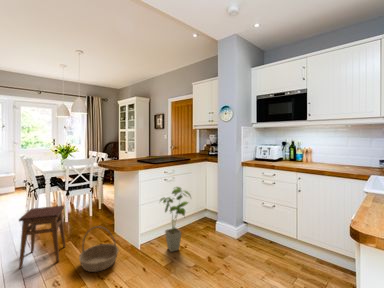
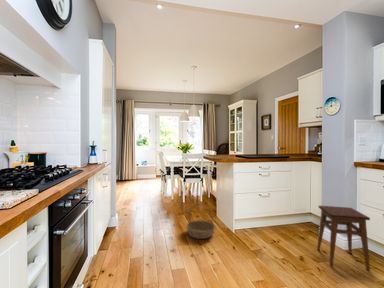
house plant: present [160,187,191,252] -> none [252,180,284,242]
stool: present [19,206,65,268] -> present [317,206,370,270]

